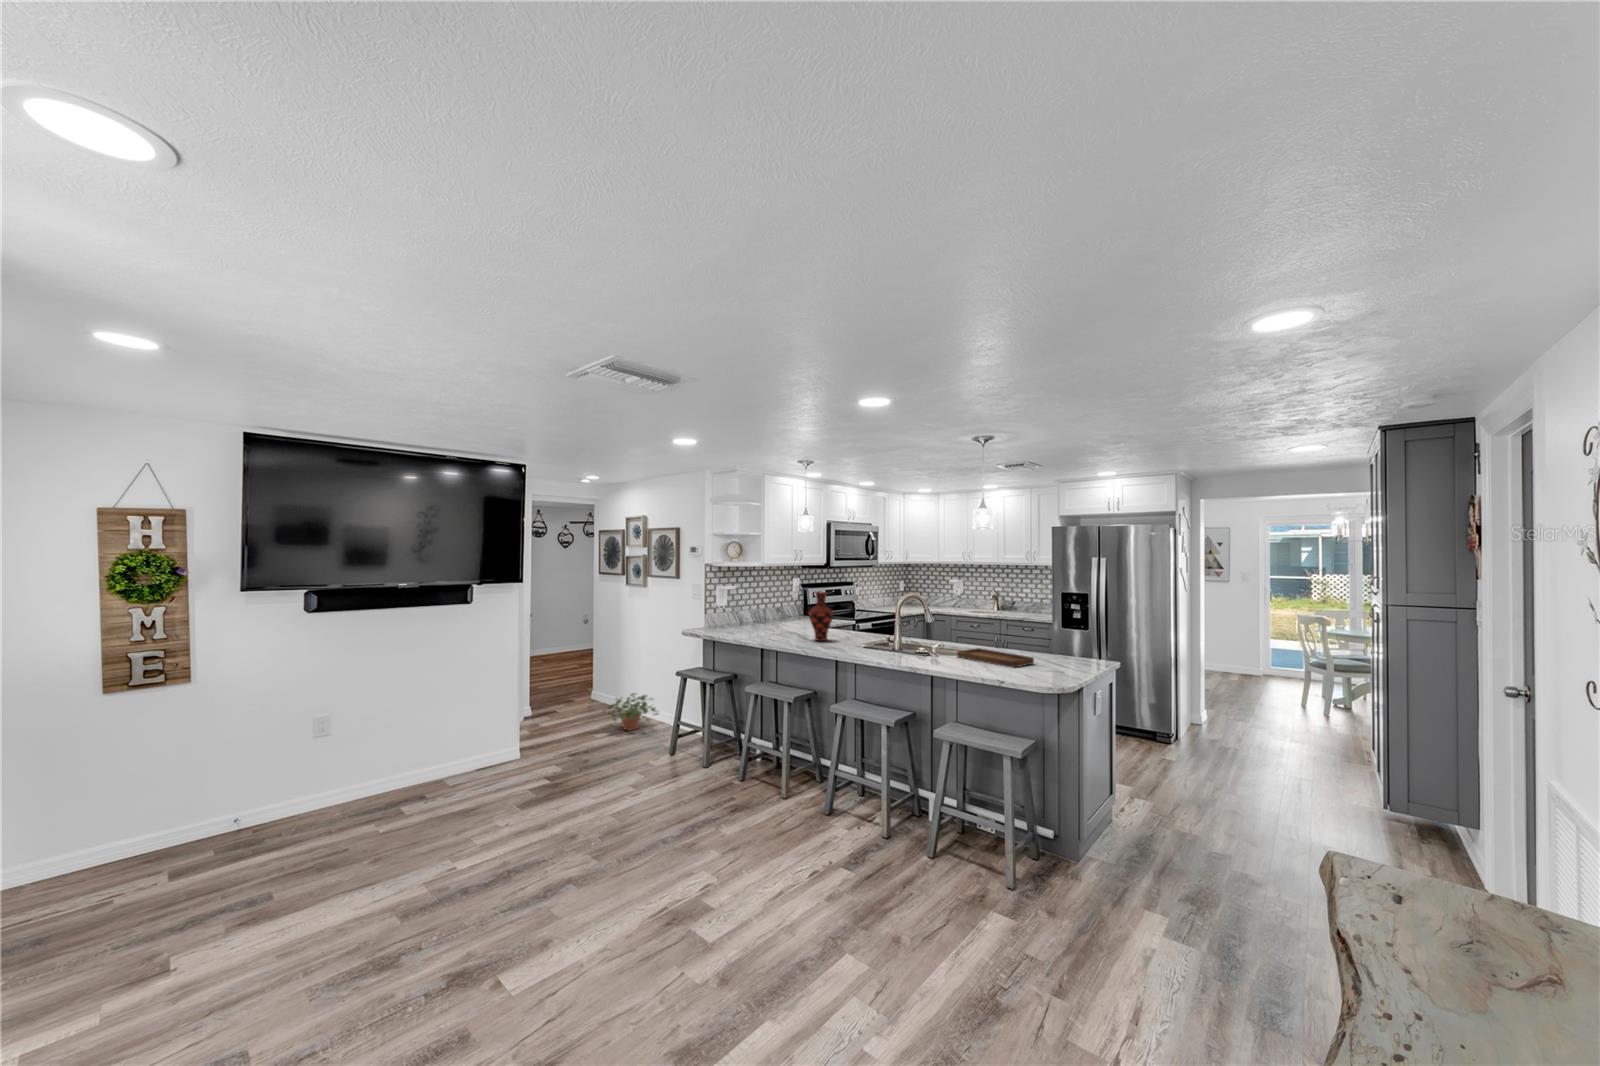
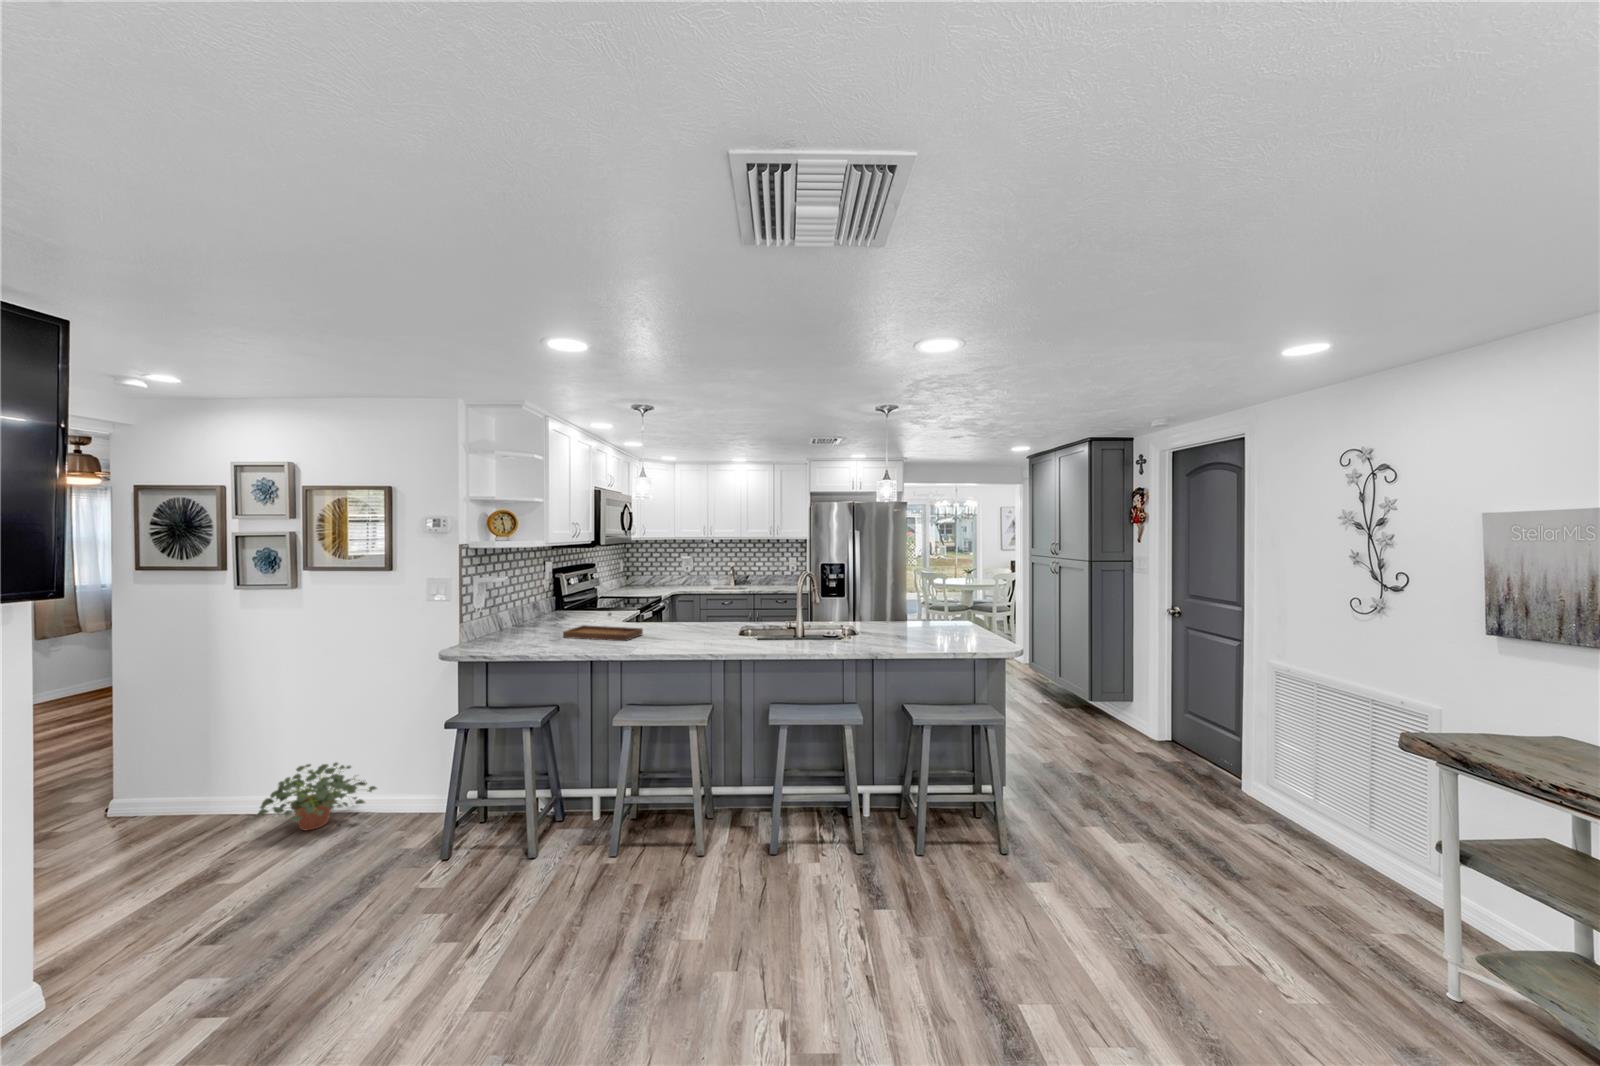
vase: present [809,592,833,641] -> none [674,578,704,639]
tray: present [957,638,1034,668] -> present [563,613,643,641]

